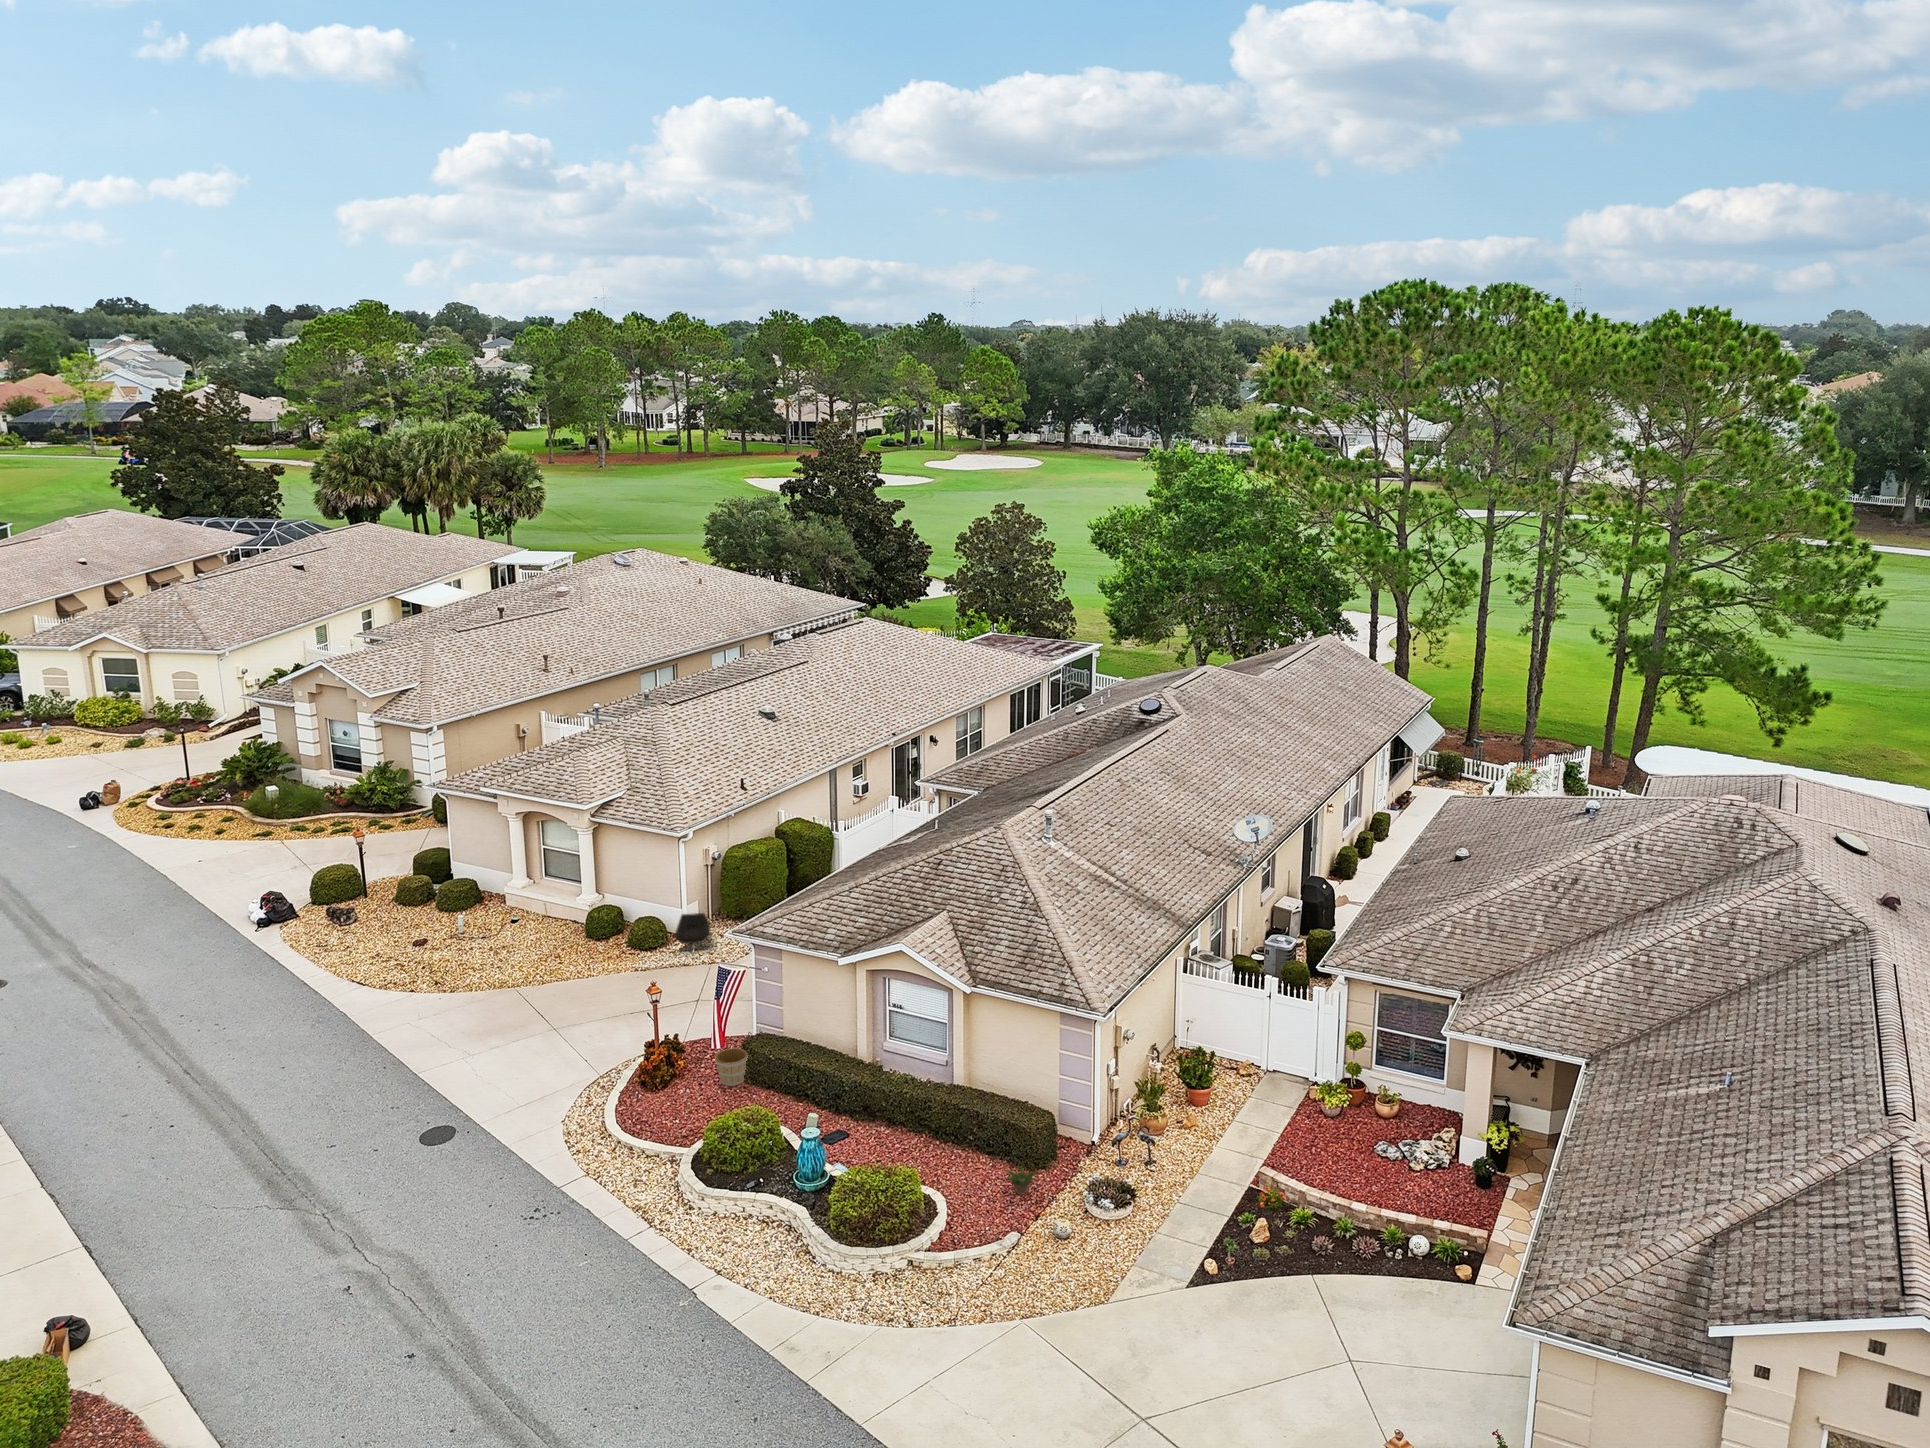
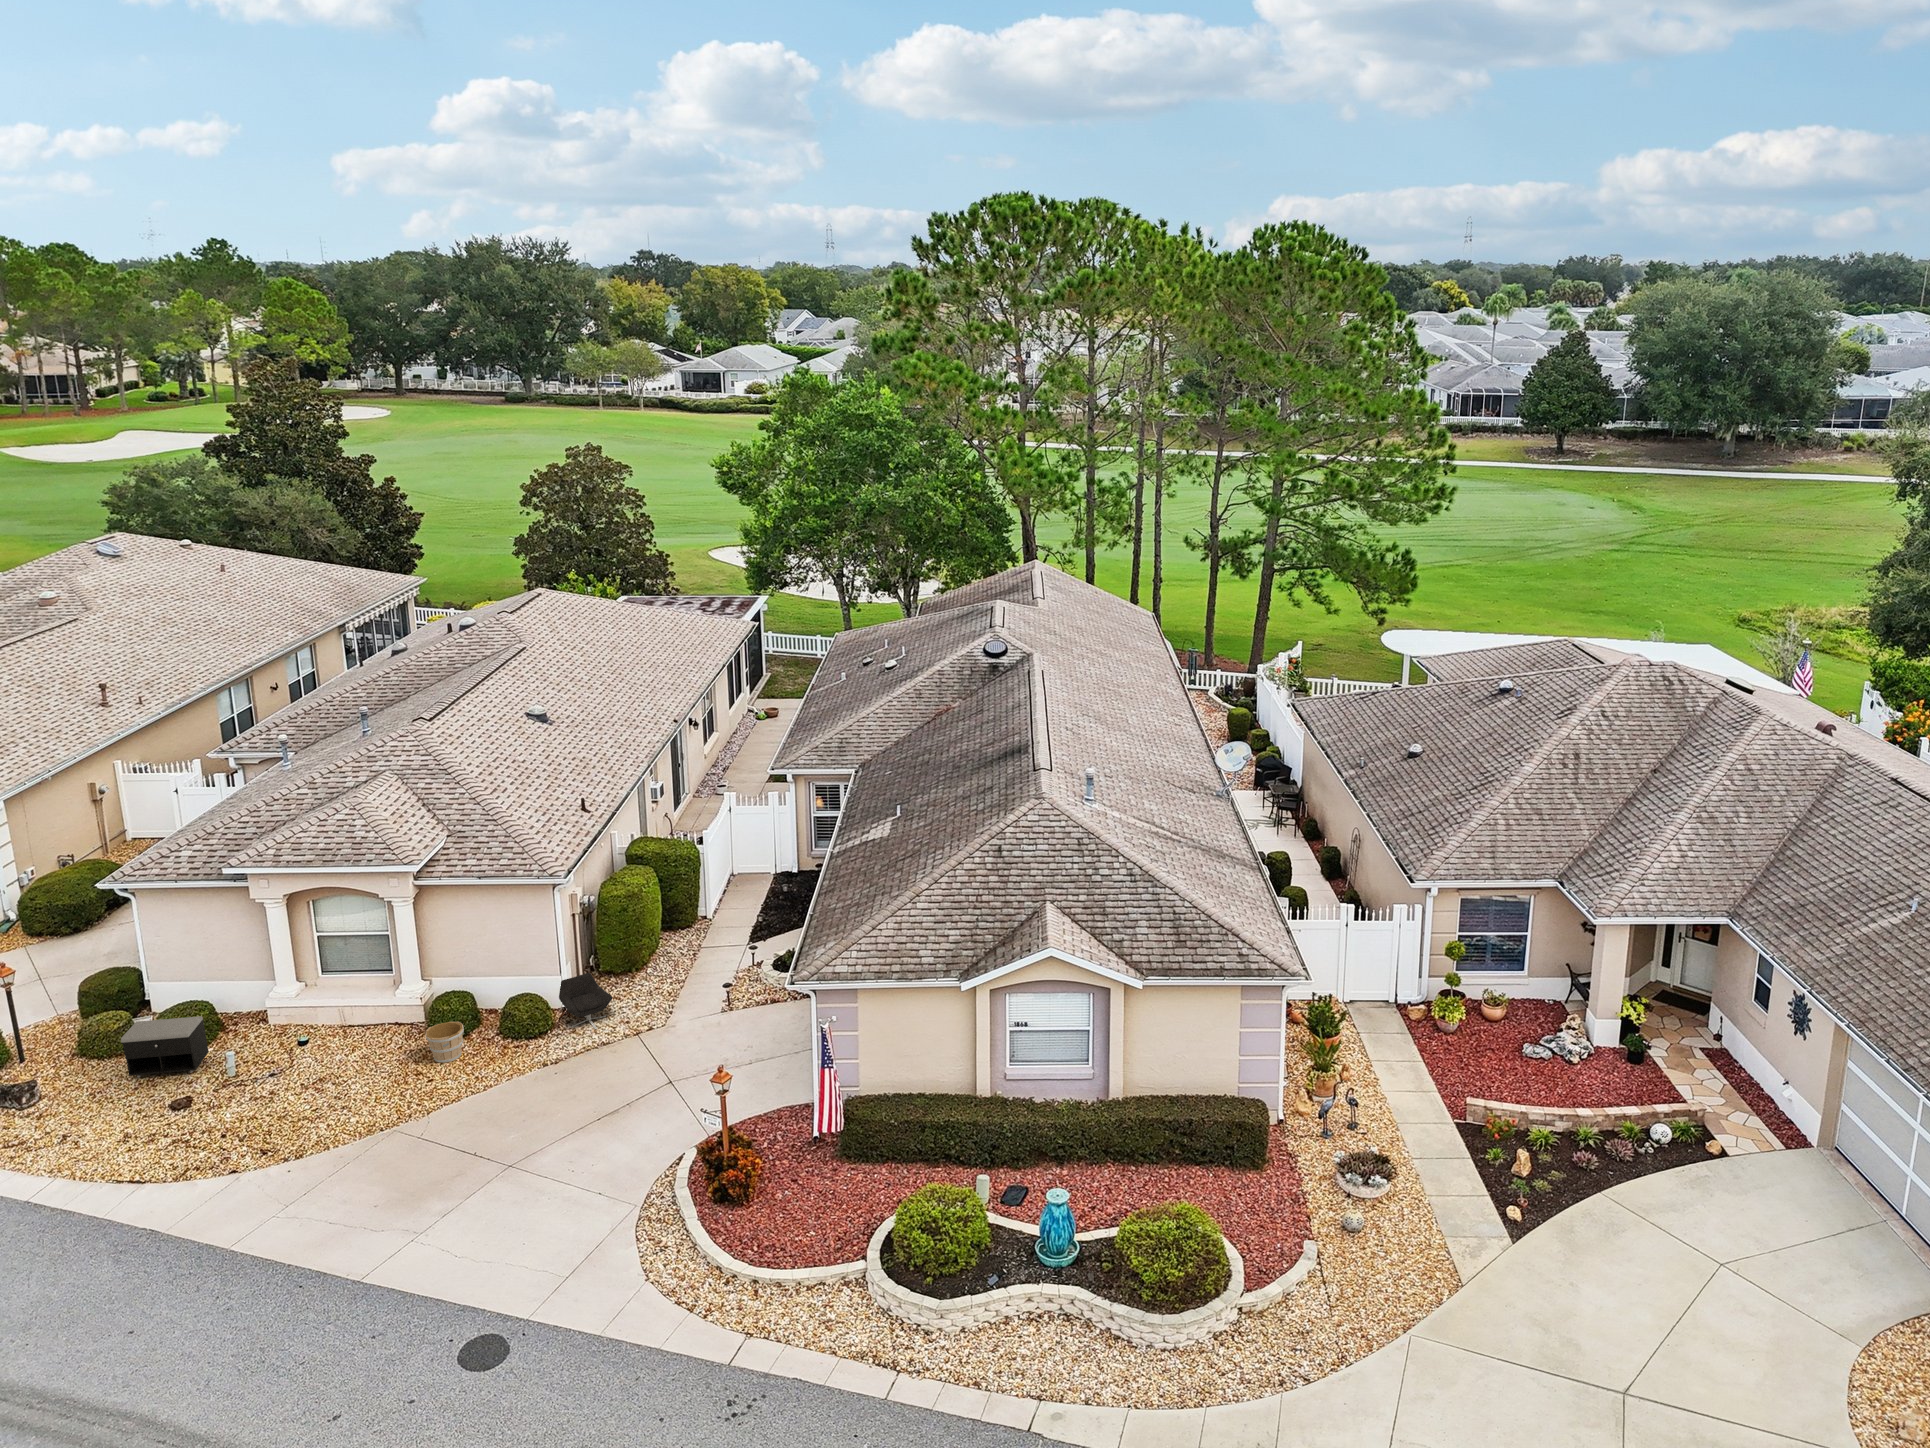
storage bench: none [407,883,462,925] -> present [121,1016,209,1077]
wooden bucket: present [715,1048,748,1086] -> present [426,1021,464,1063]
decorative plant: present [1008,1167,1037,1195] -> none [1221,1162,1266,1194]

